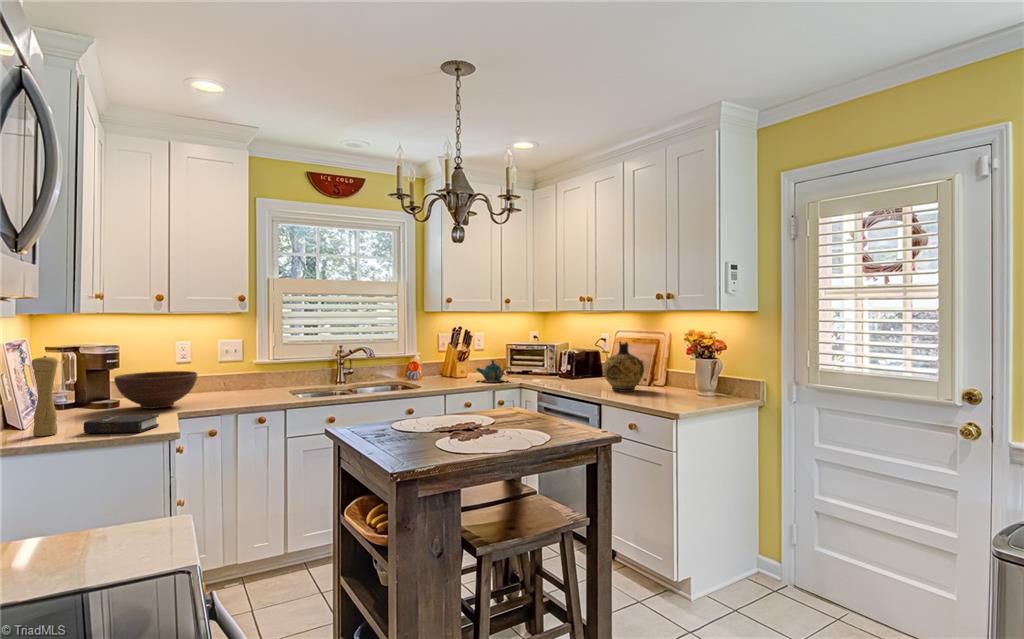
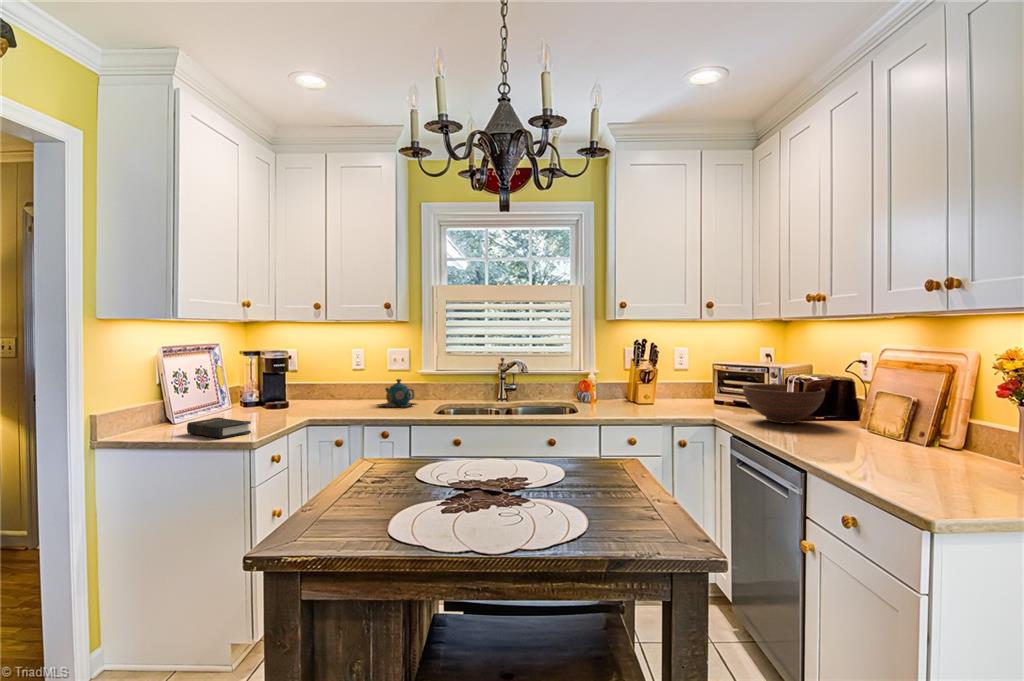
ceramic jug: present [603,342,644,392] -> none [830,367,908,451]
pepper mill: present [32,356,58,436] -> none [155,359,177,432]
teapot: present [476,360,512,383] -> present [382,379,414,407]
fruit bowl: present [114,371,197,409] -> present [743,384,825,424]

